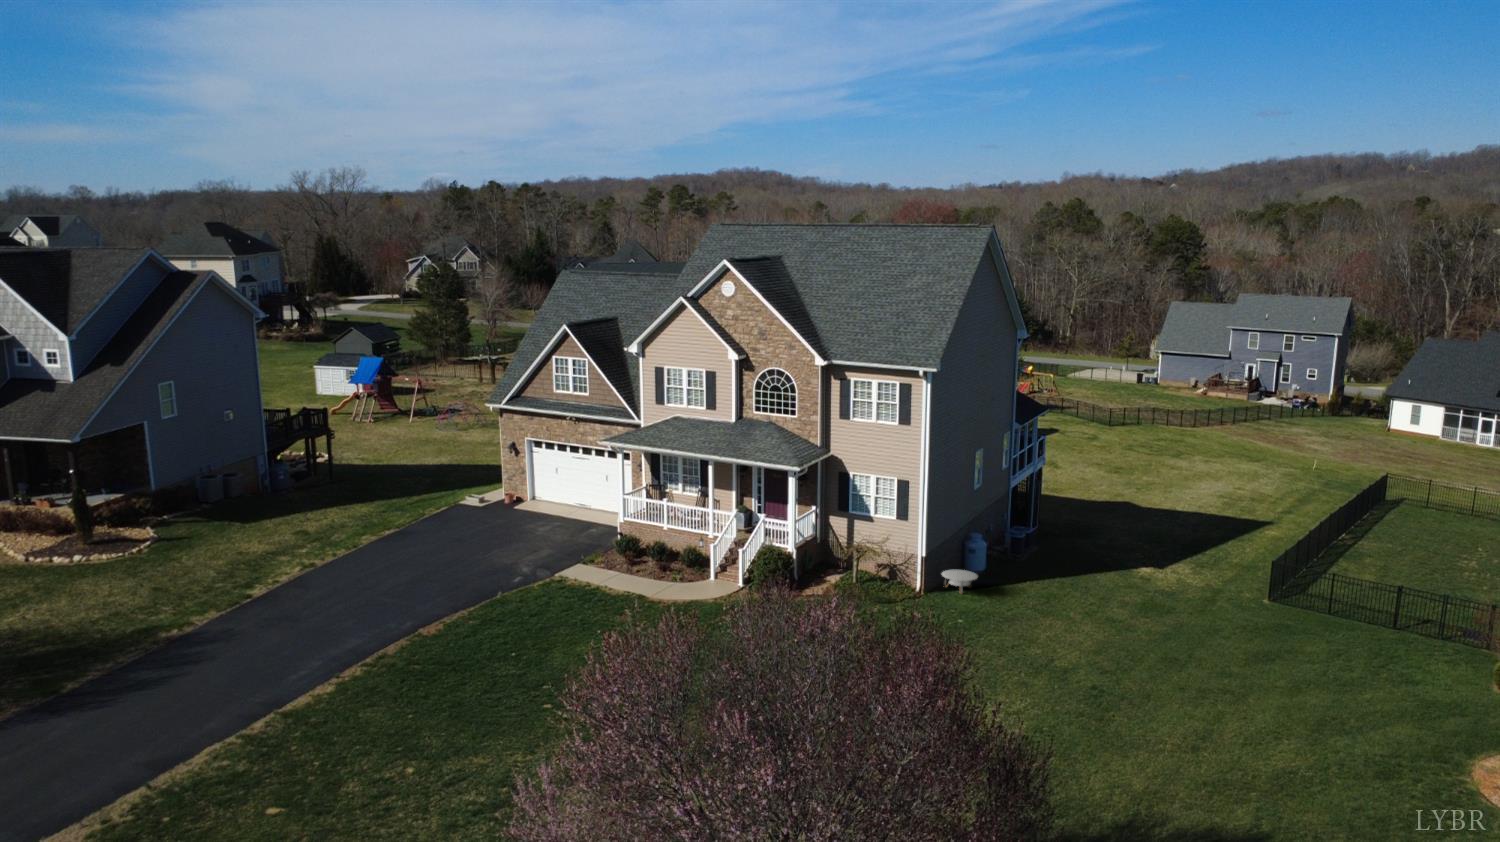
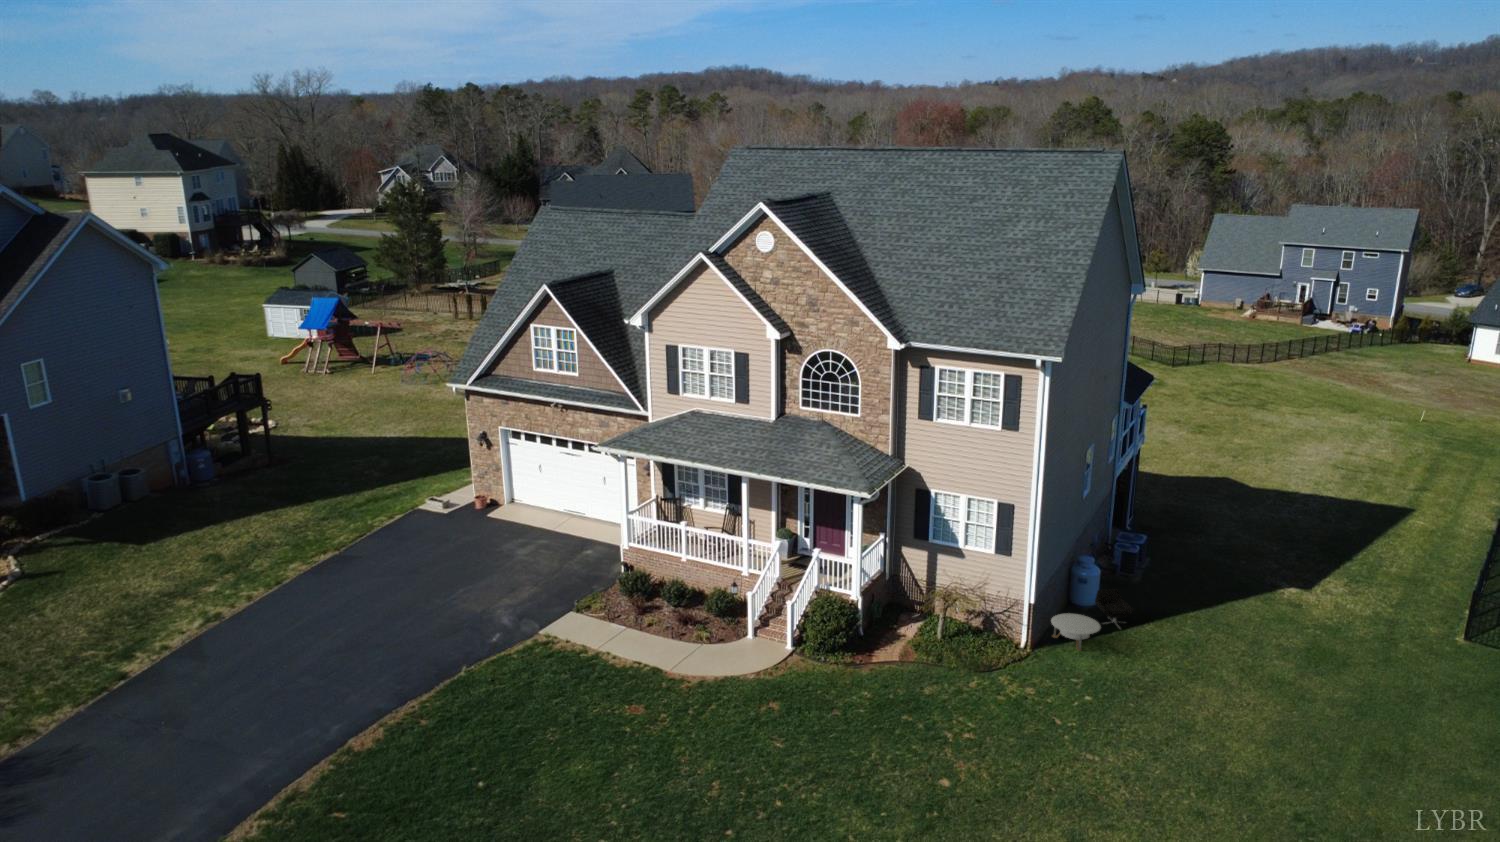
lounge chair: none [979,555,1008,583] -> present [1095,589,1134,623]

